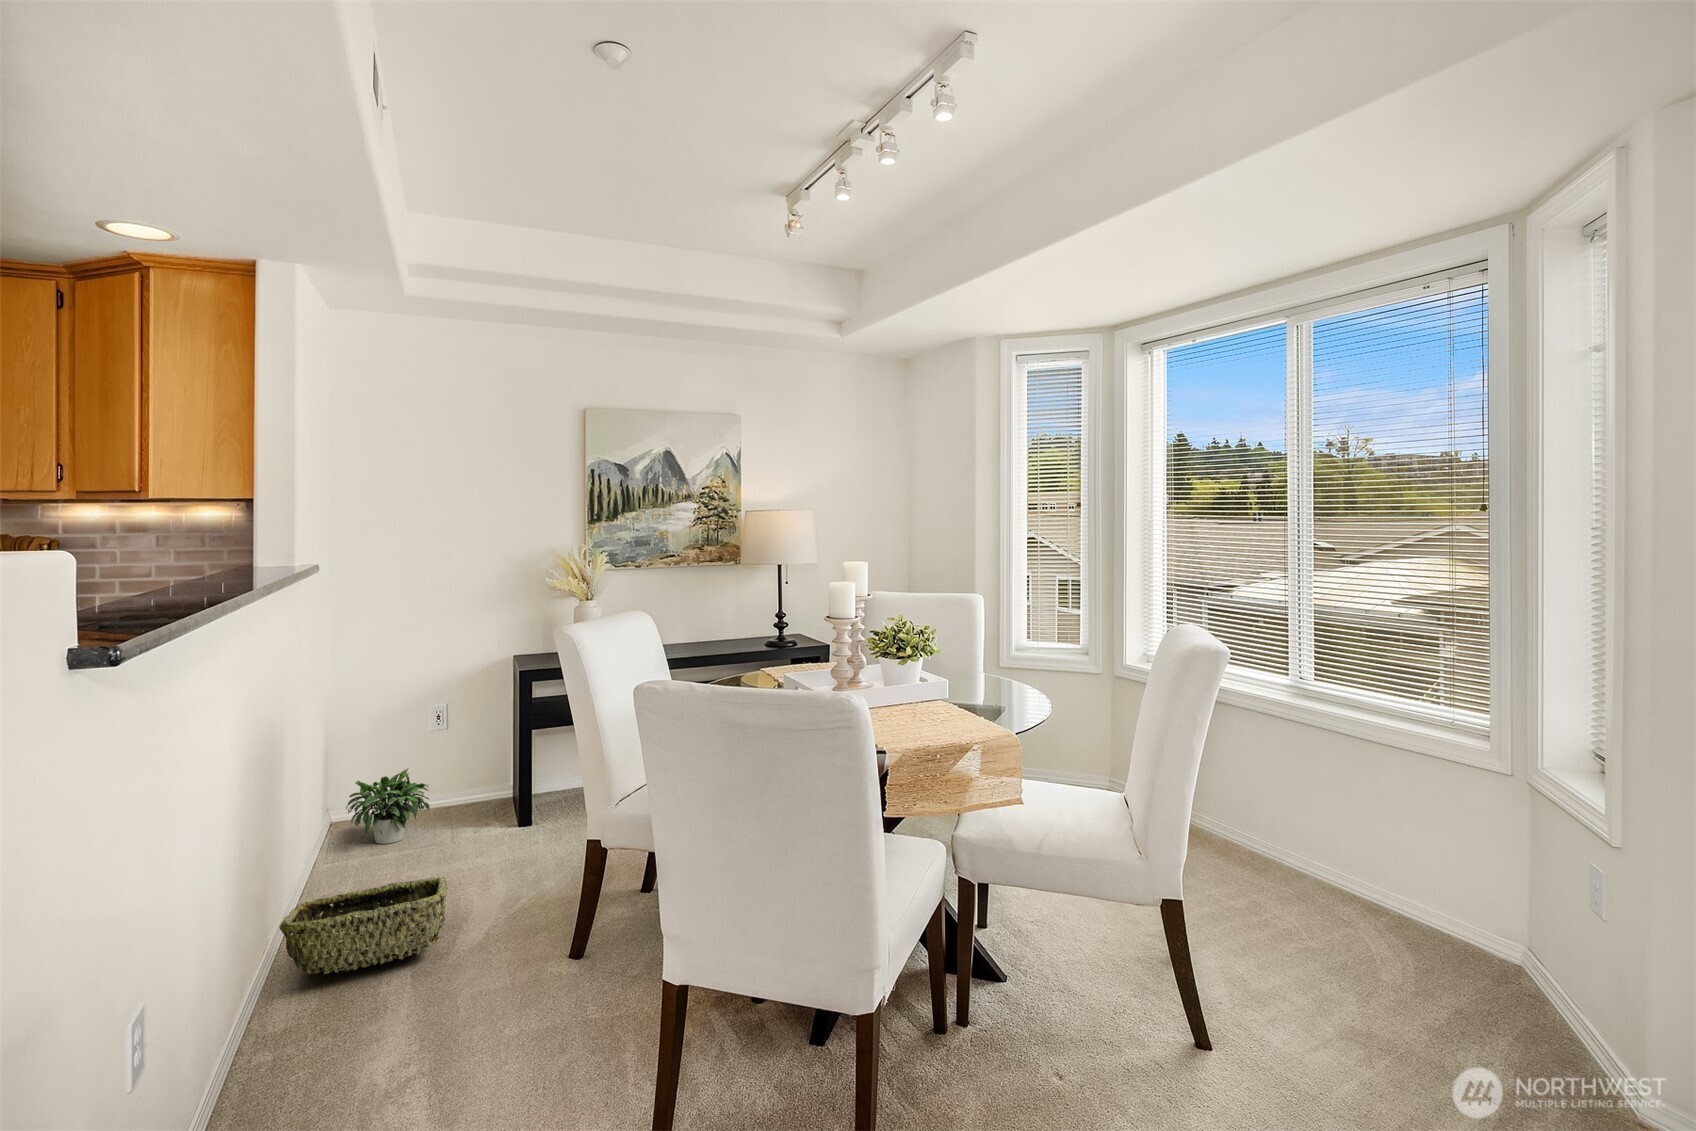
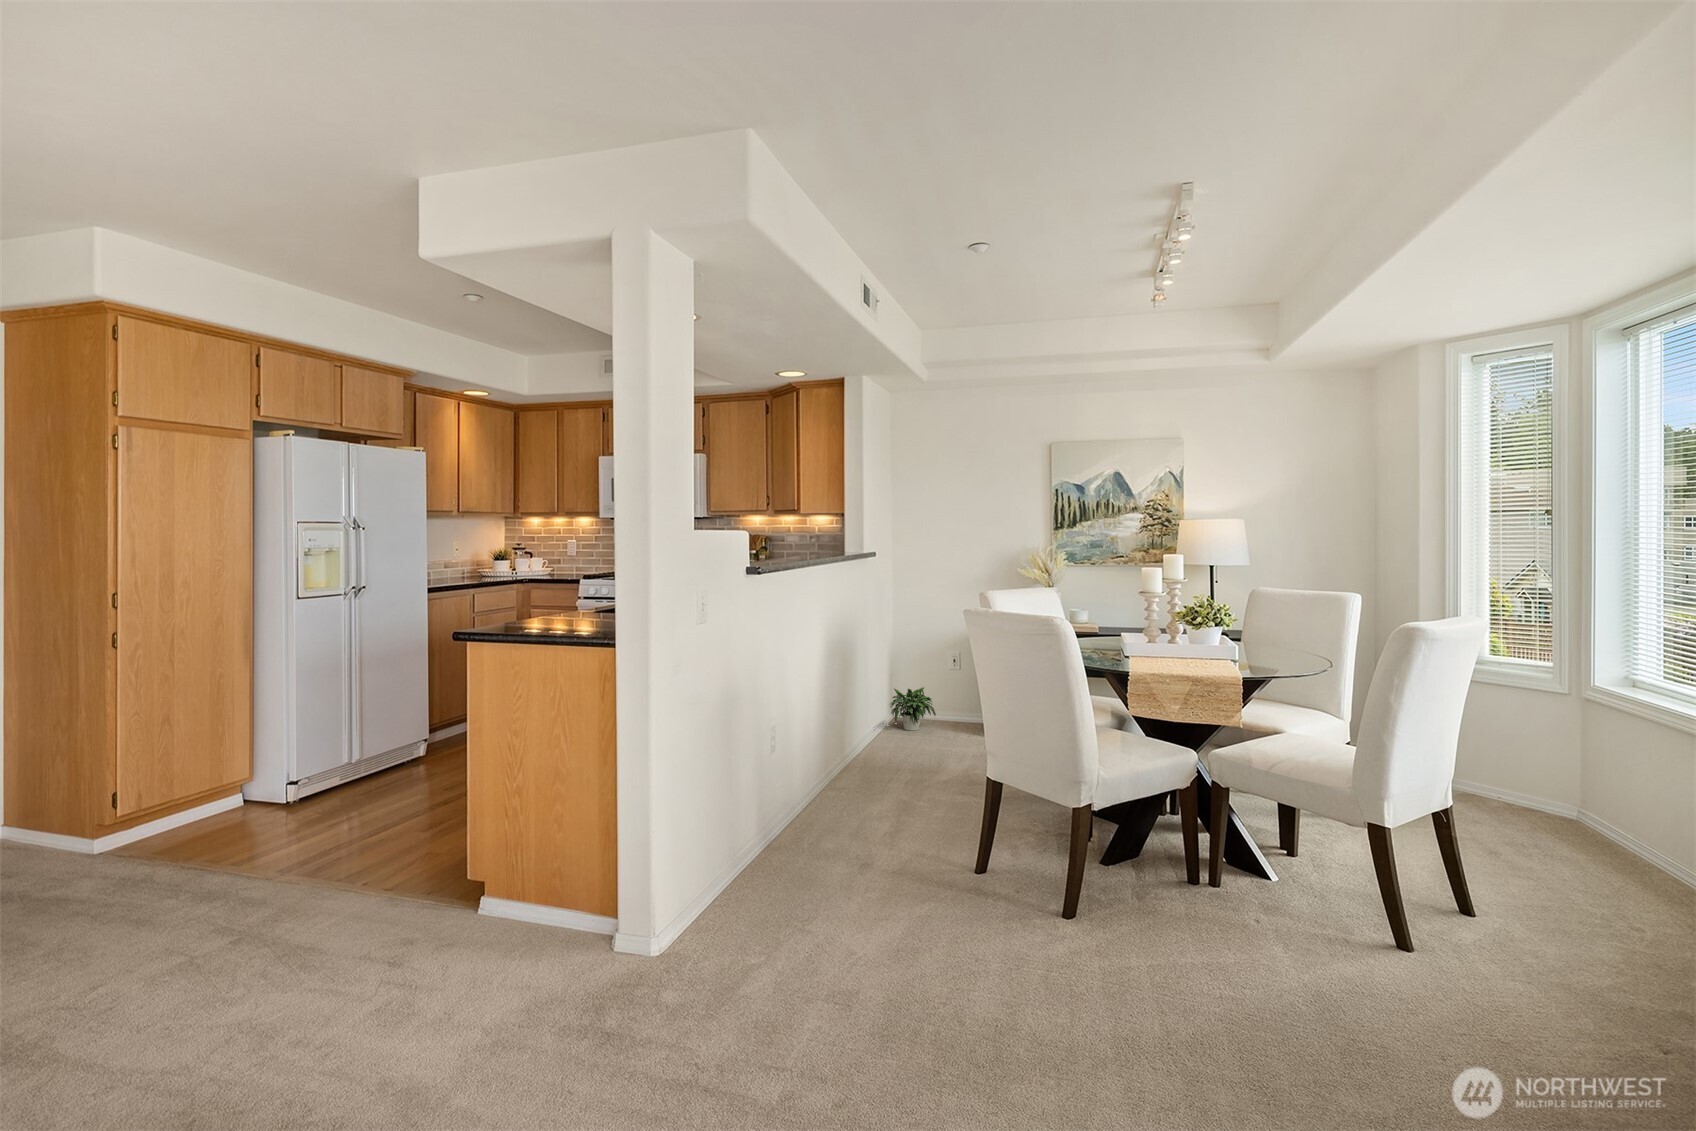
woven basket: present [279,877,447,974] -> none [813,736,897,775]

